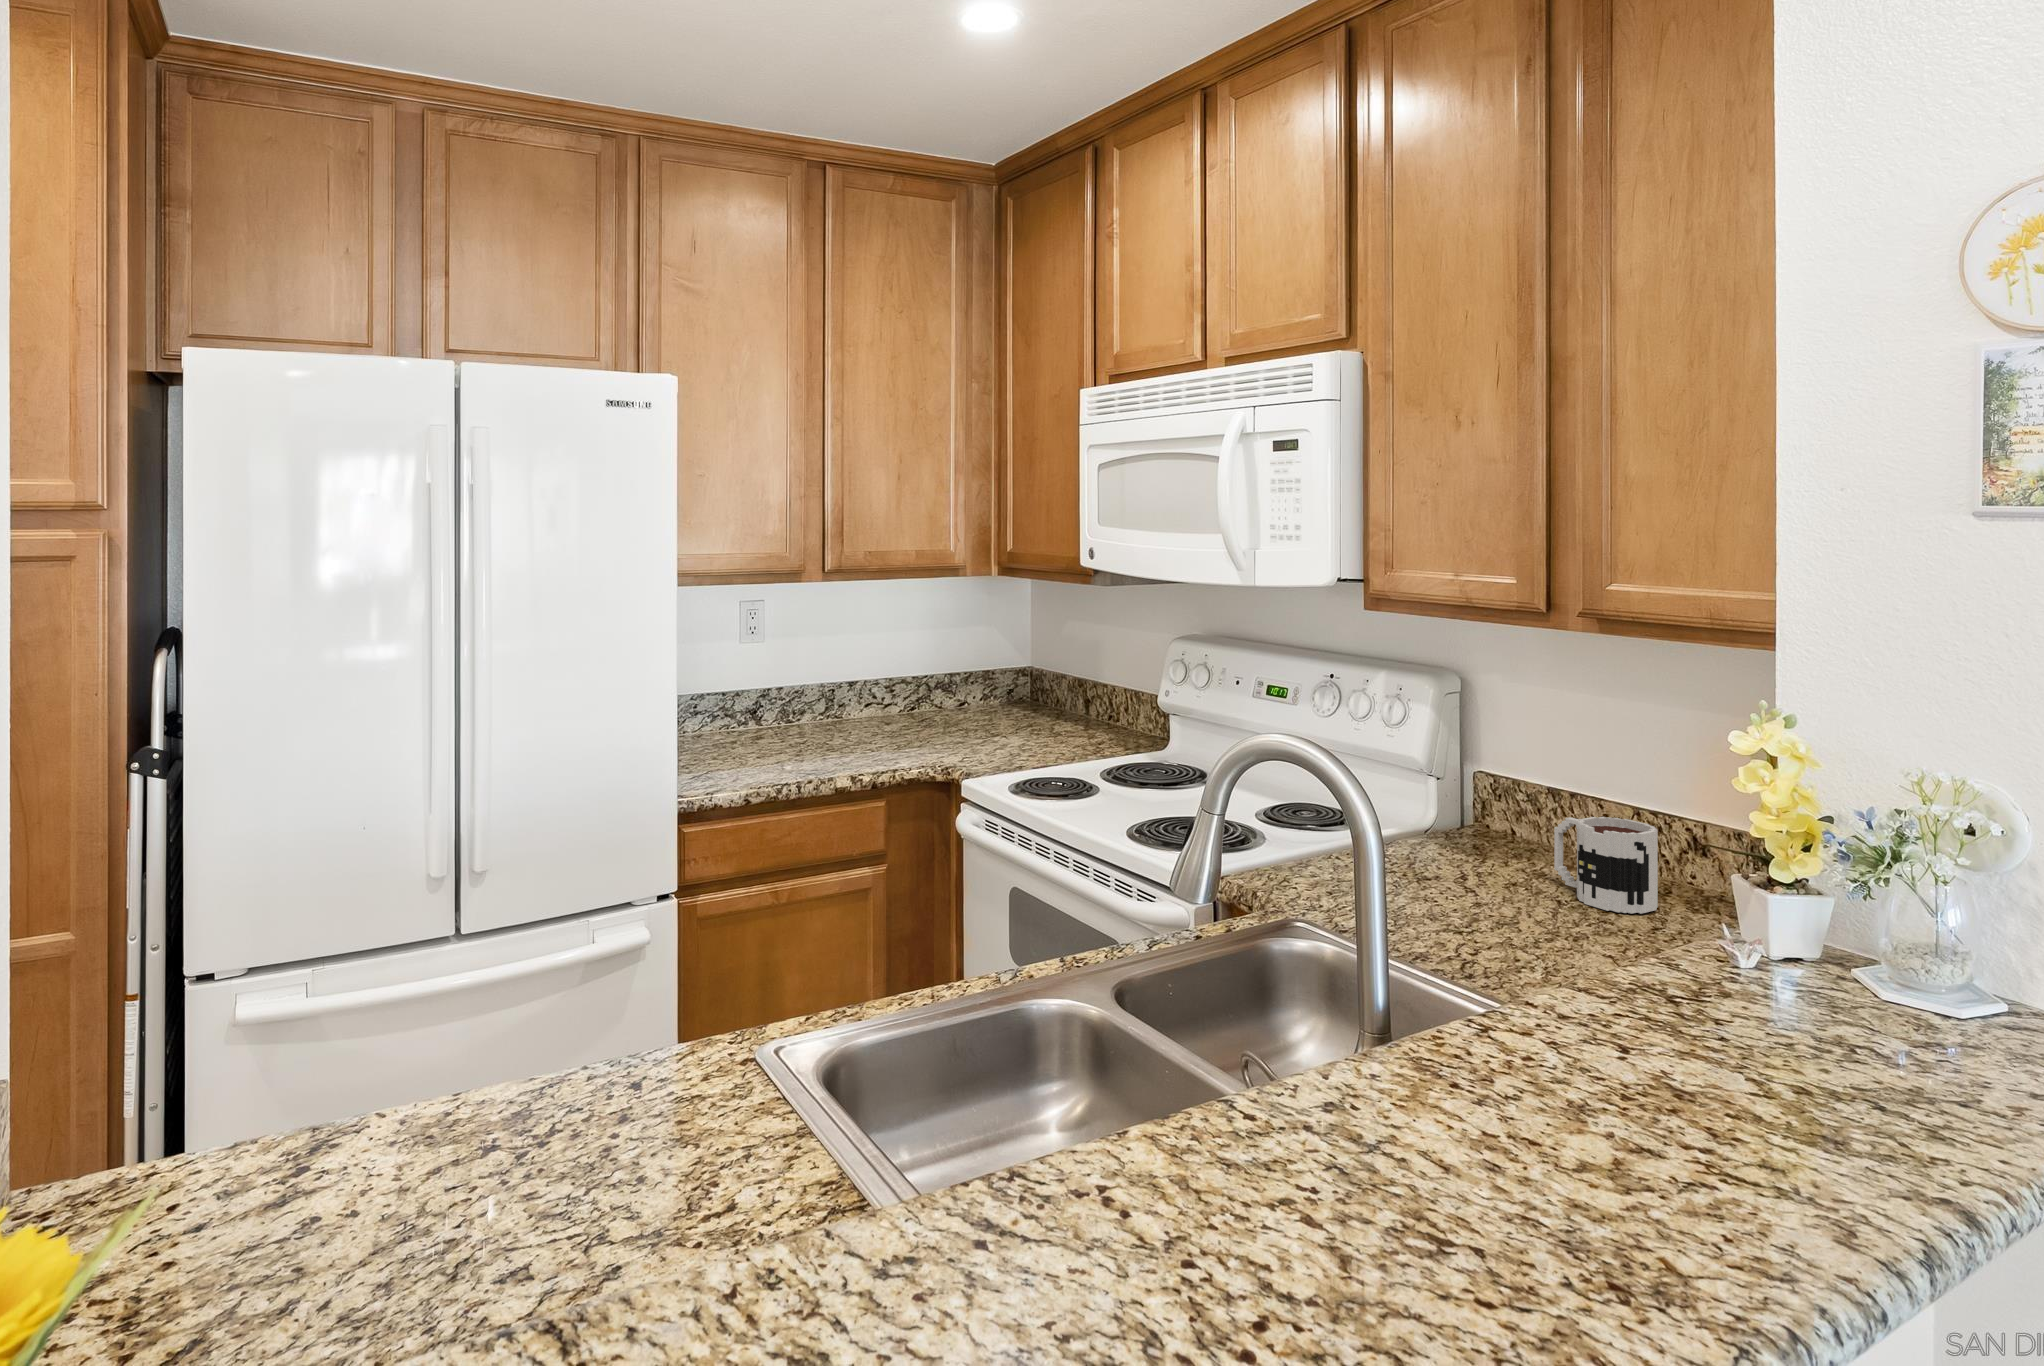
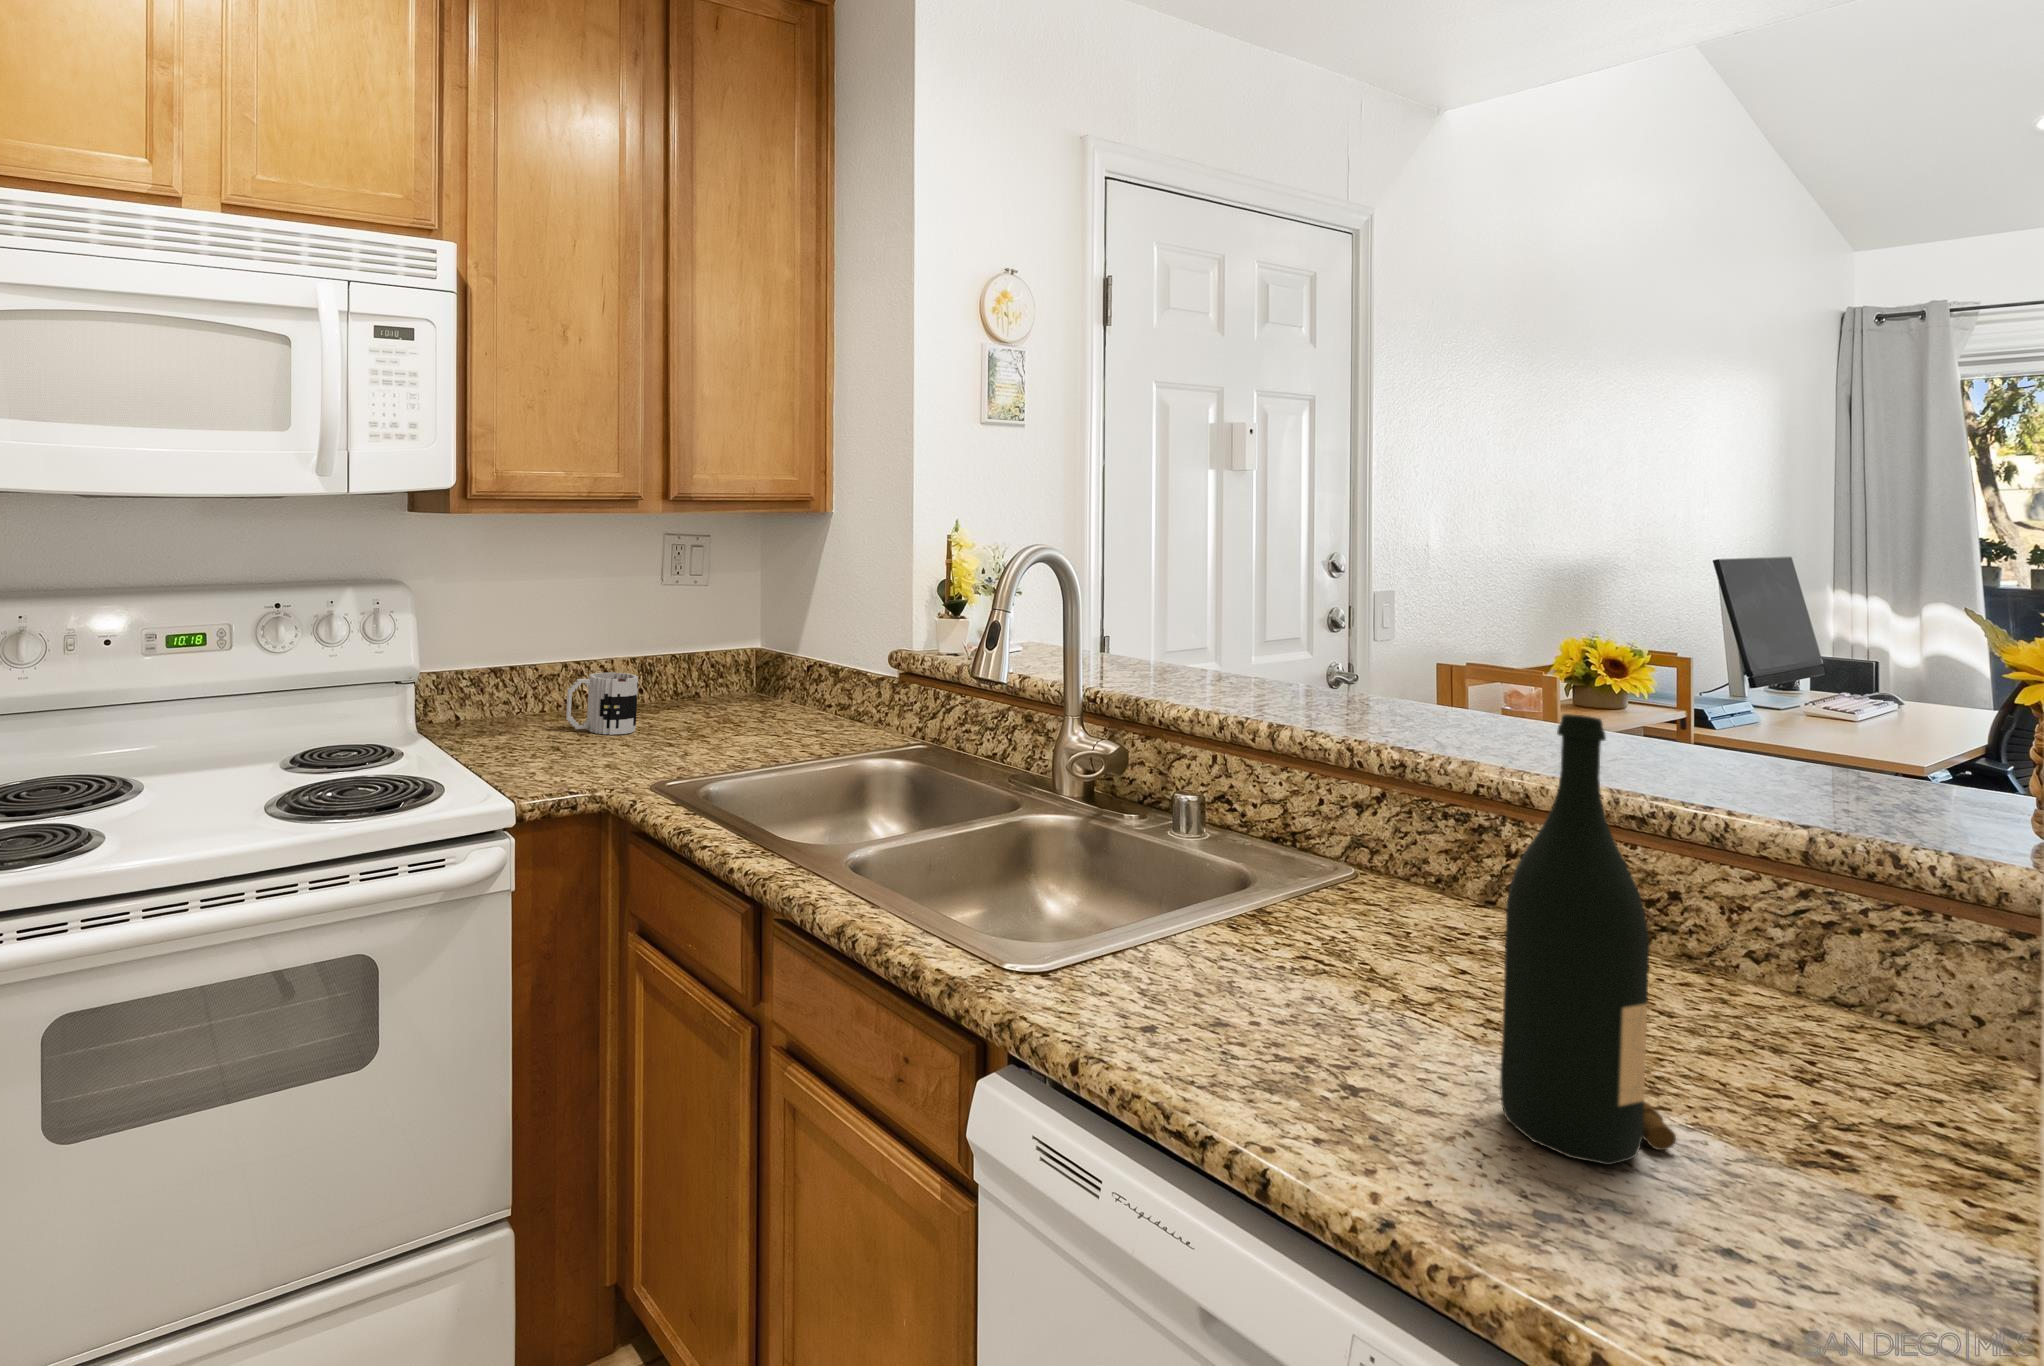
wine bottle: none [280,831,440,1268] -> present [1500,714,1676,1165]

